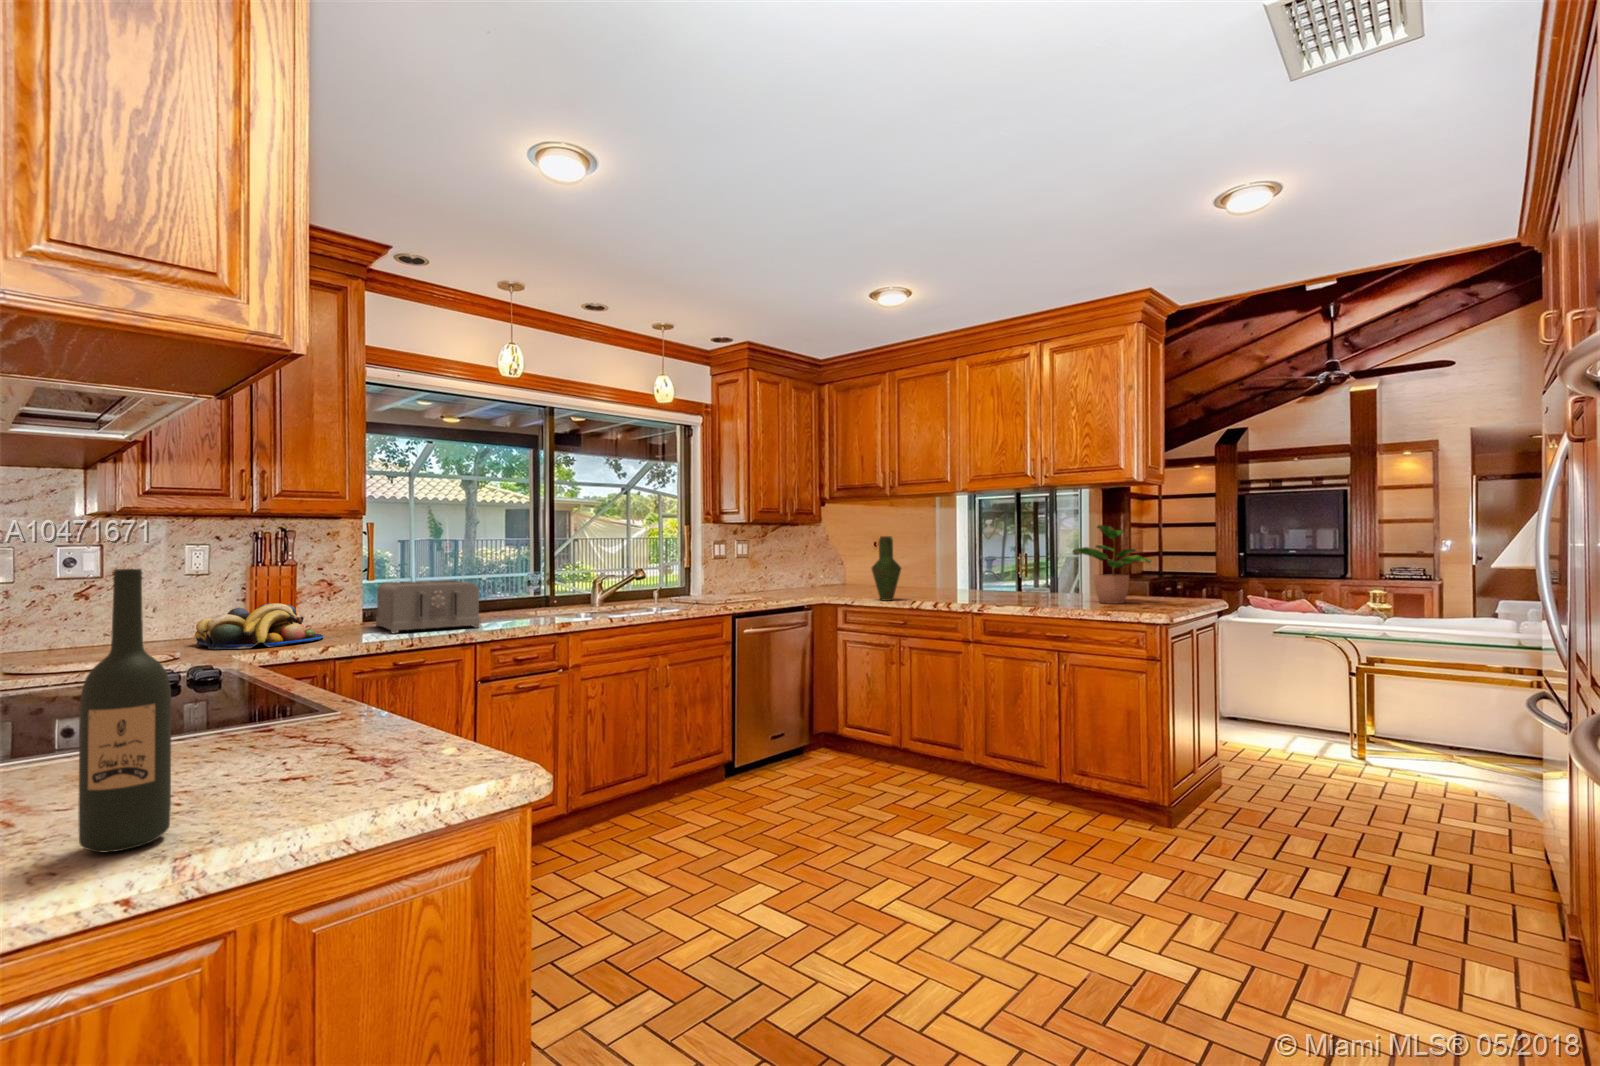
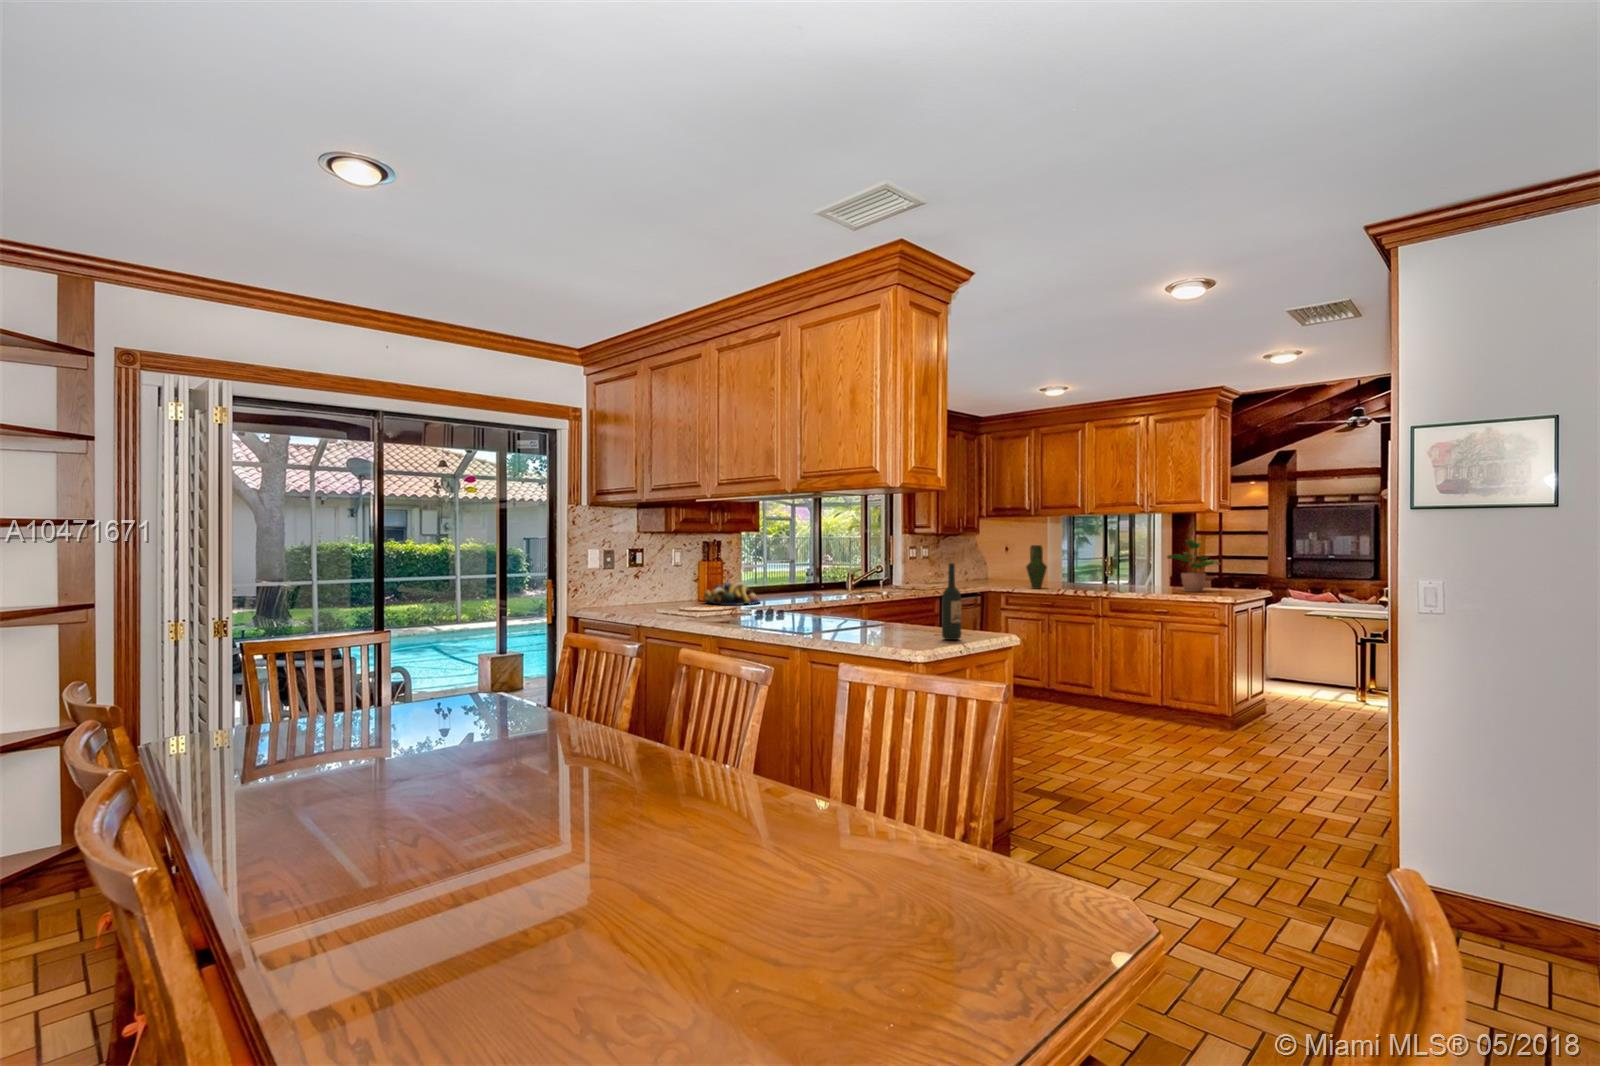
toaster: present [376,580,480,633] -> none [759,571,824,600]

